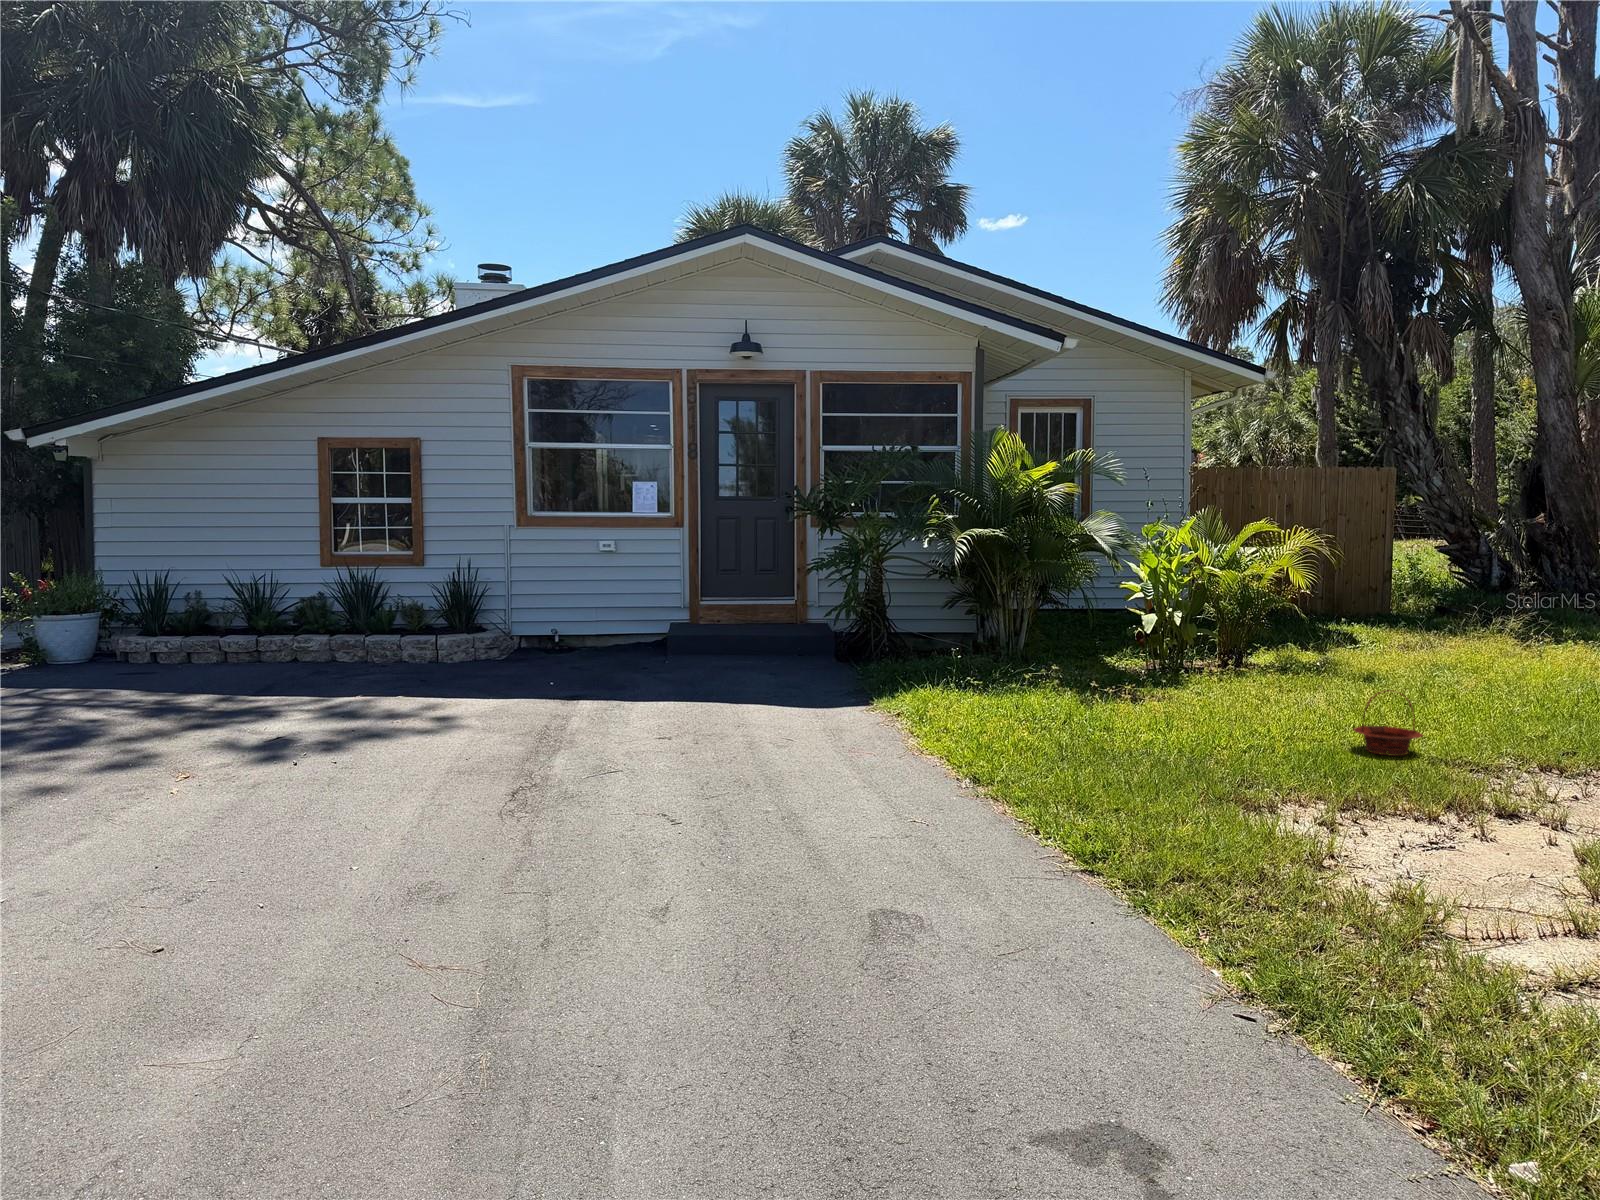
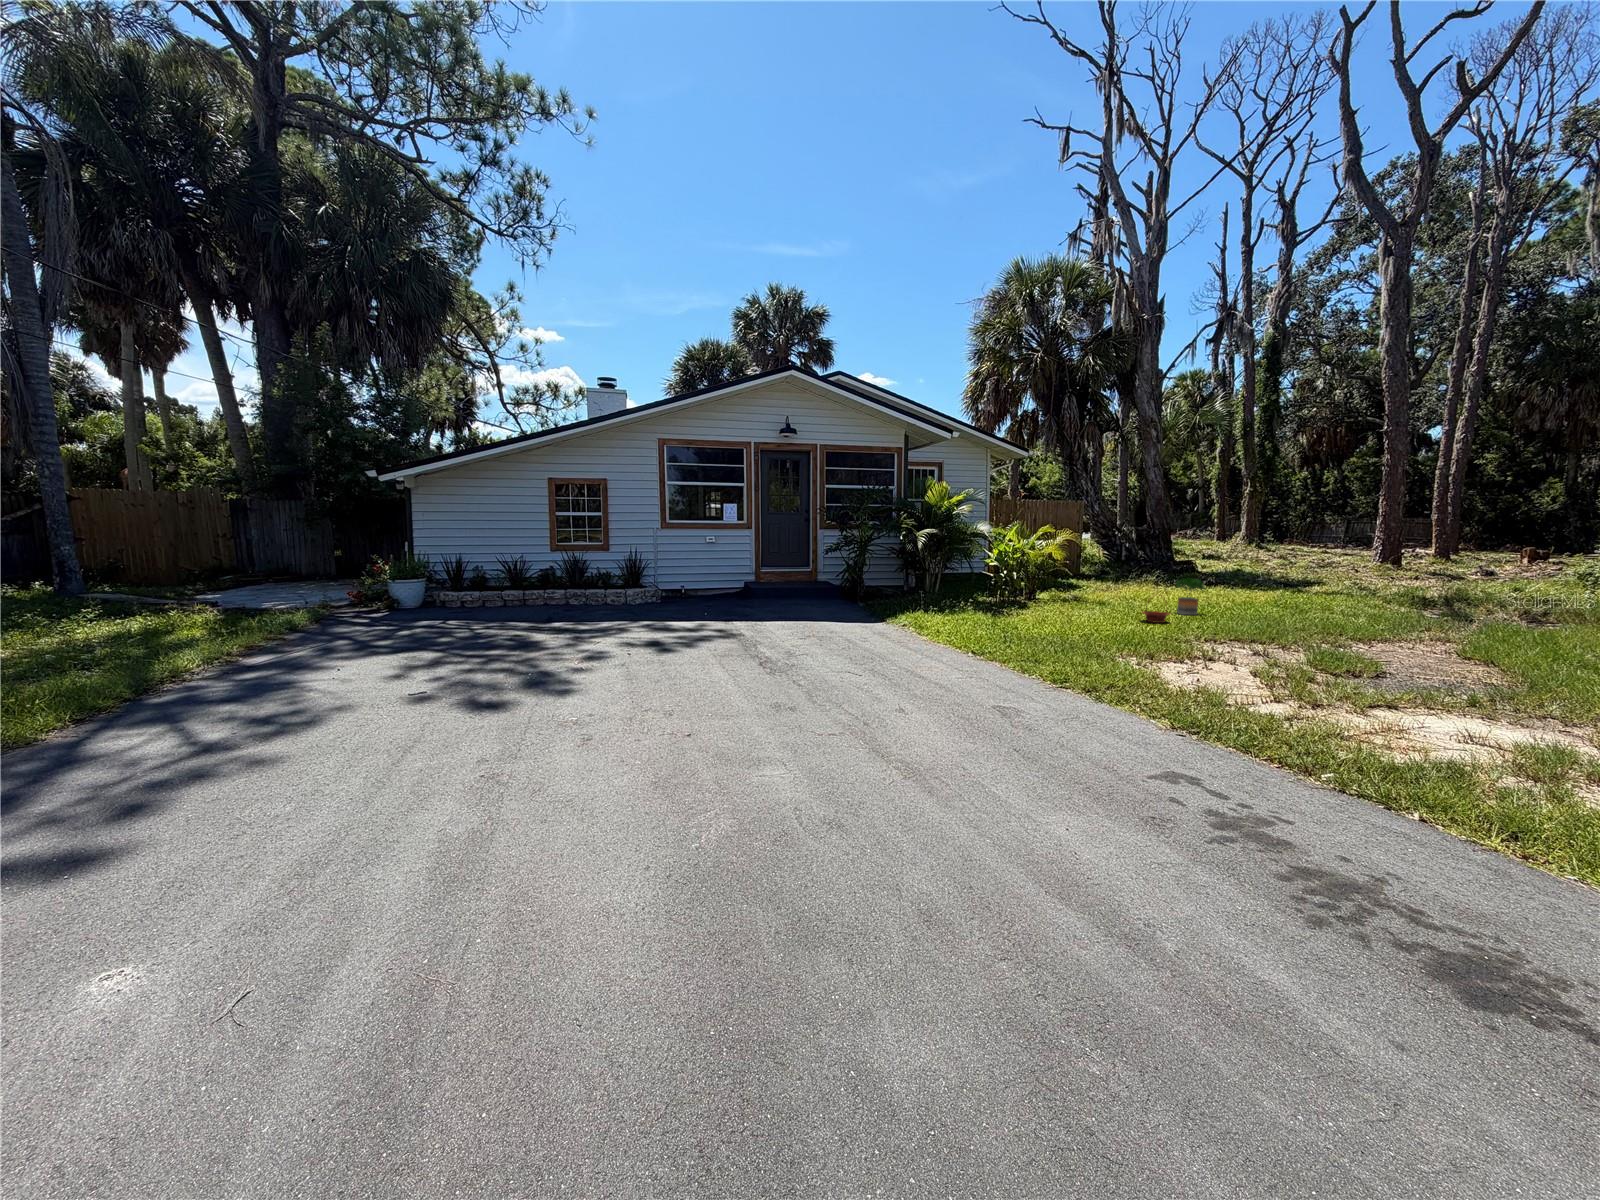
potted tree: none [1460,650,1531,737] -> present [1176,578,1205,615]

